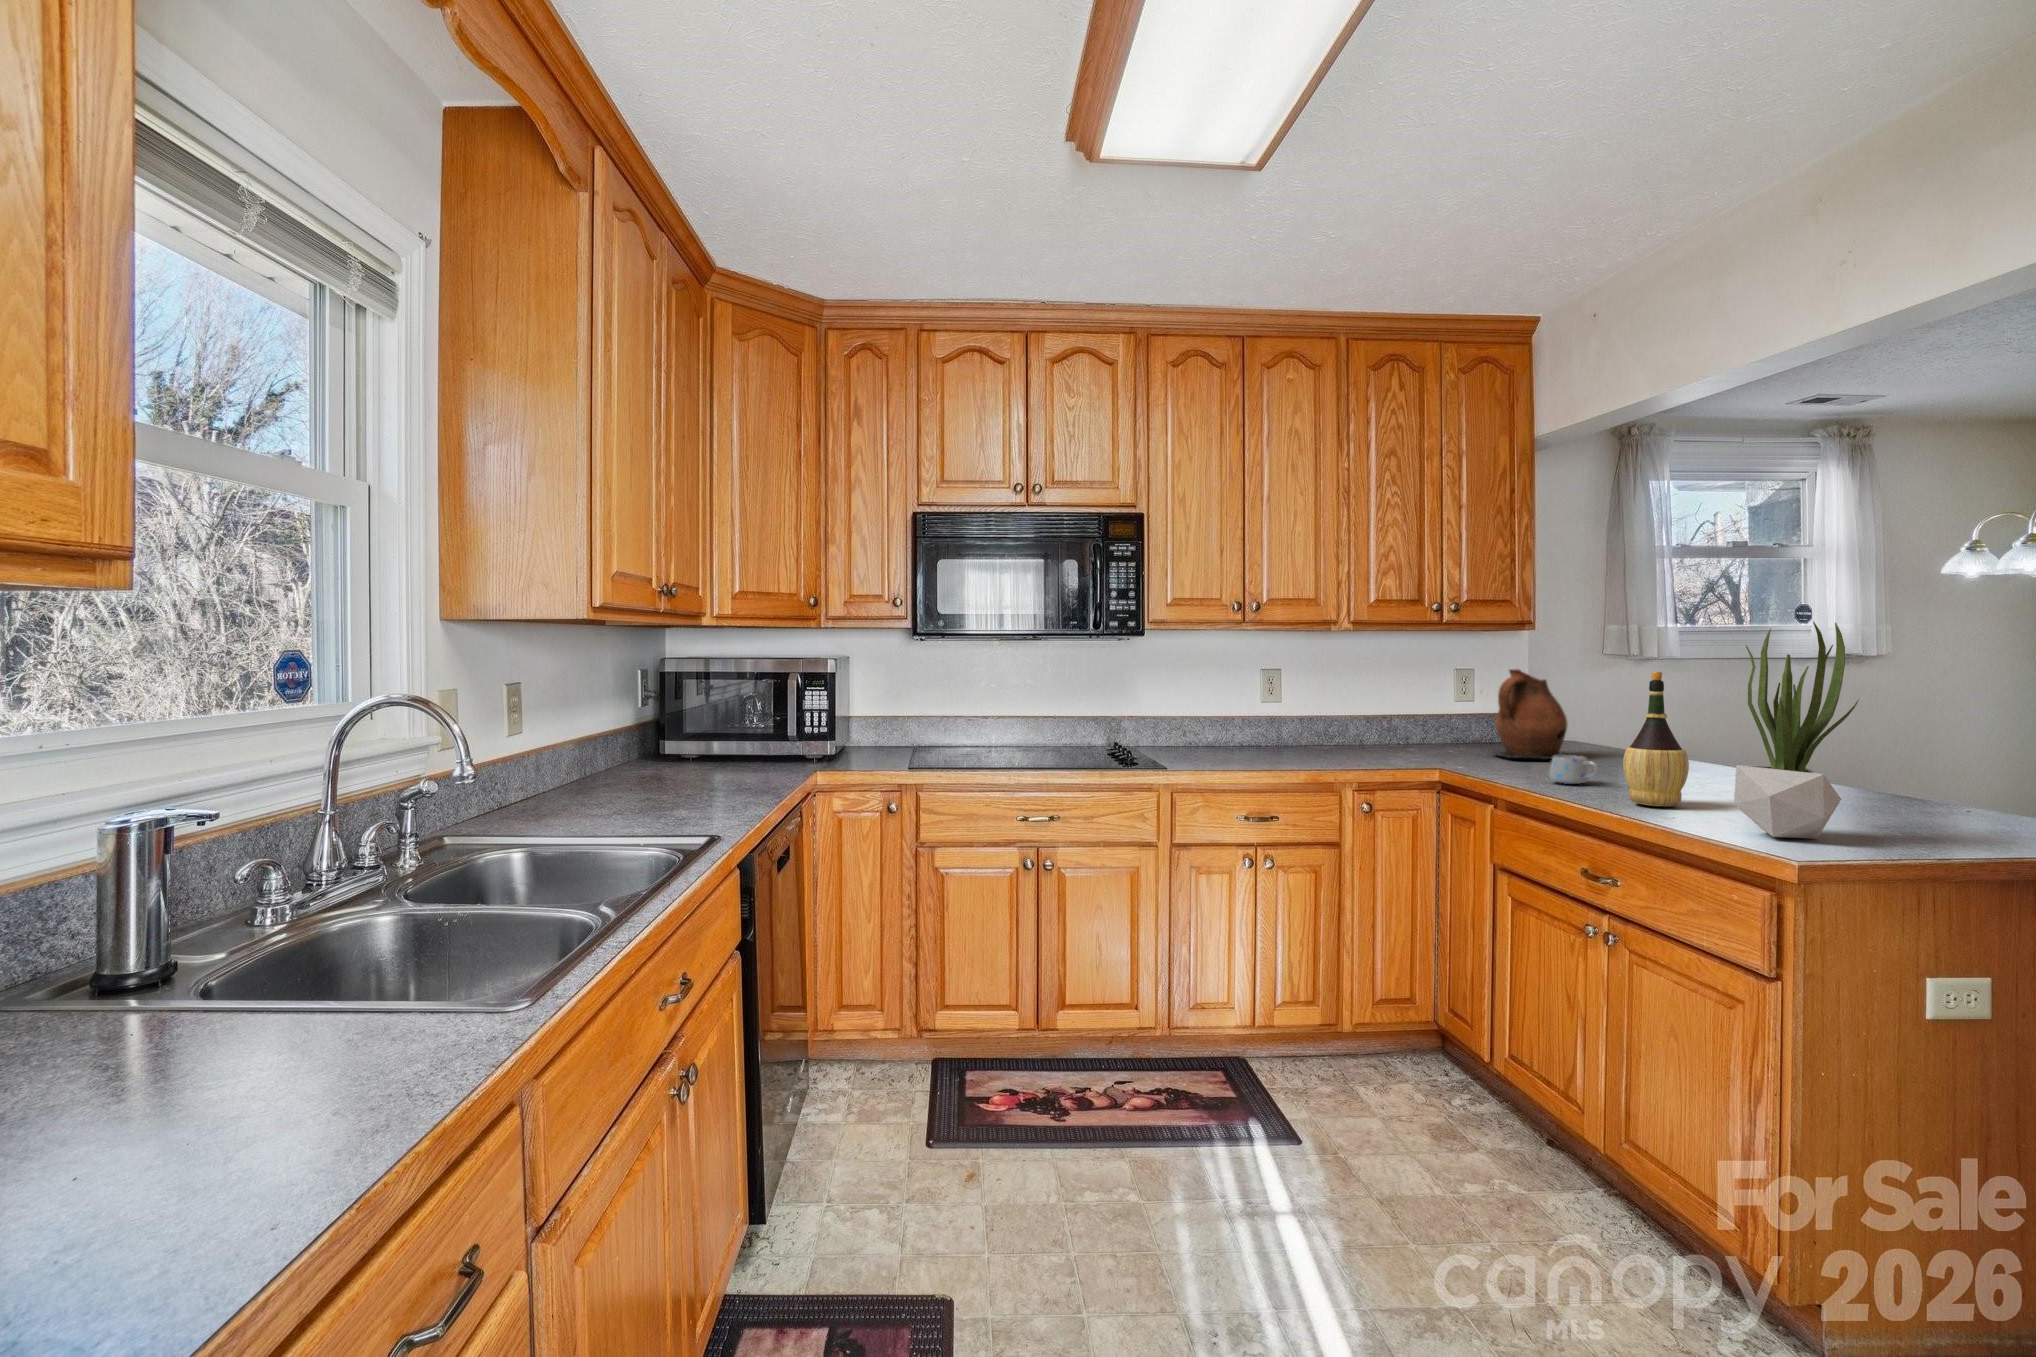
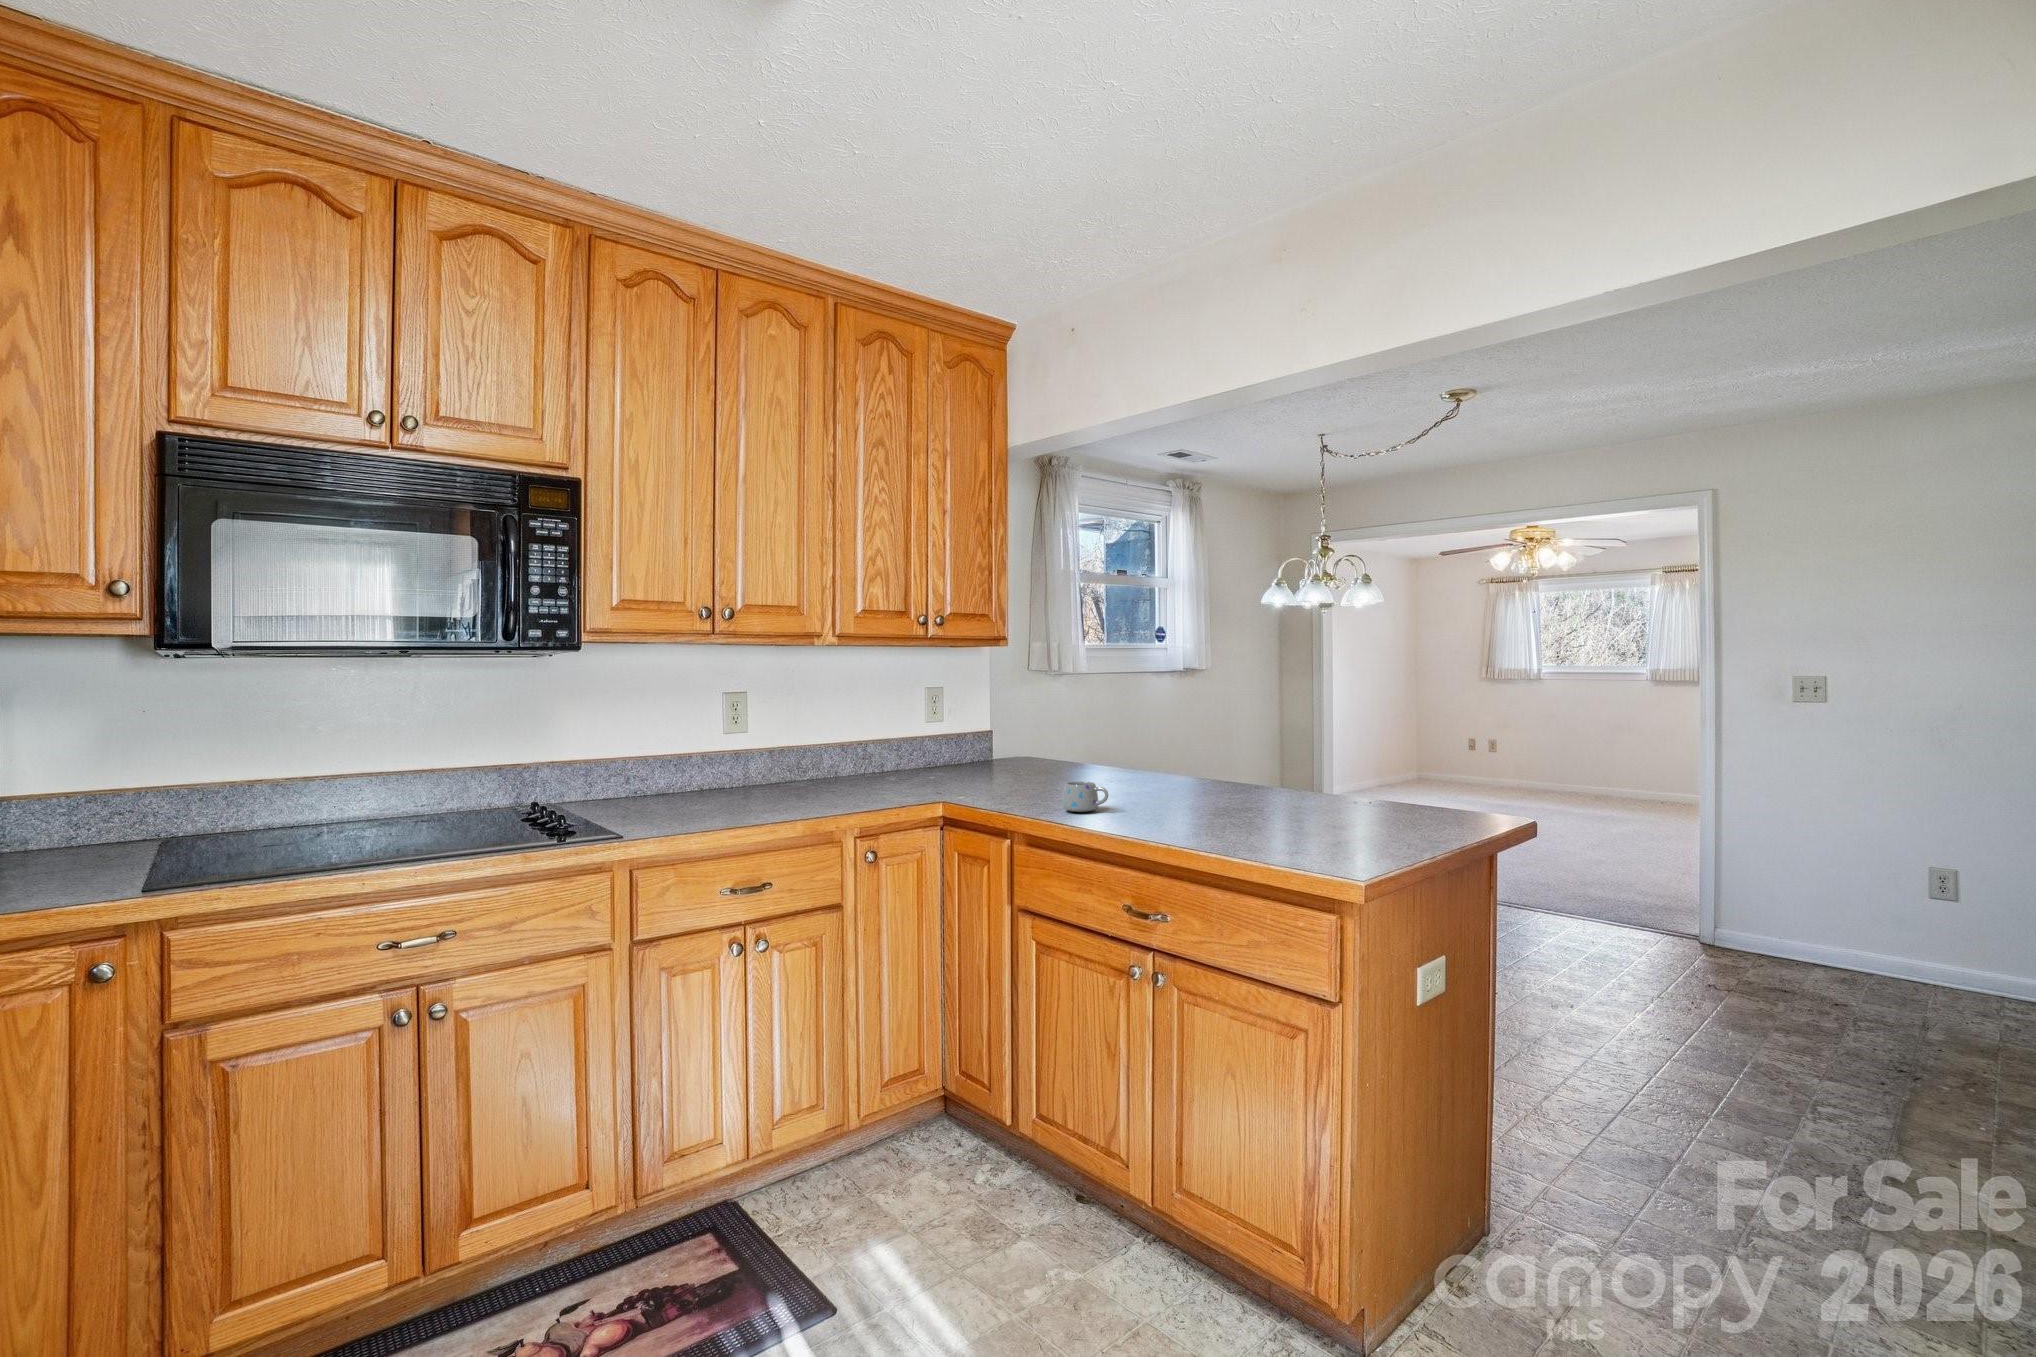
potted plant: present [1734,622,1858,839] -> none [1269,647,1361,857]
ceramic pitcher: present [1493,669,1567,759] -> none [974,690,1060,785]
wine bottle: present [1623,672,1689,806] -> none [1148,694,1203,831]

